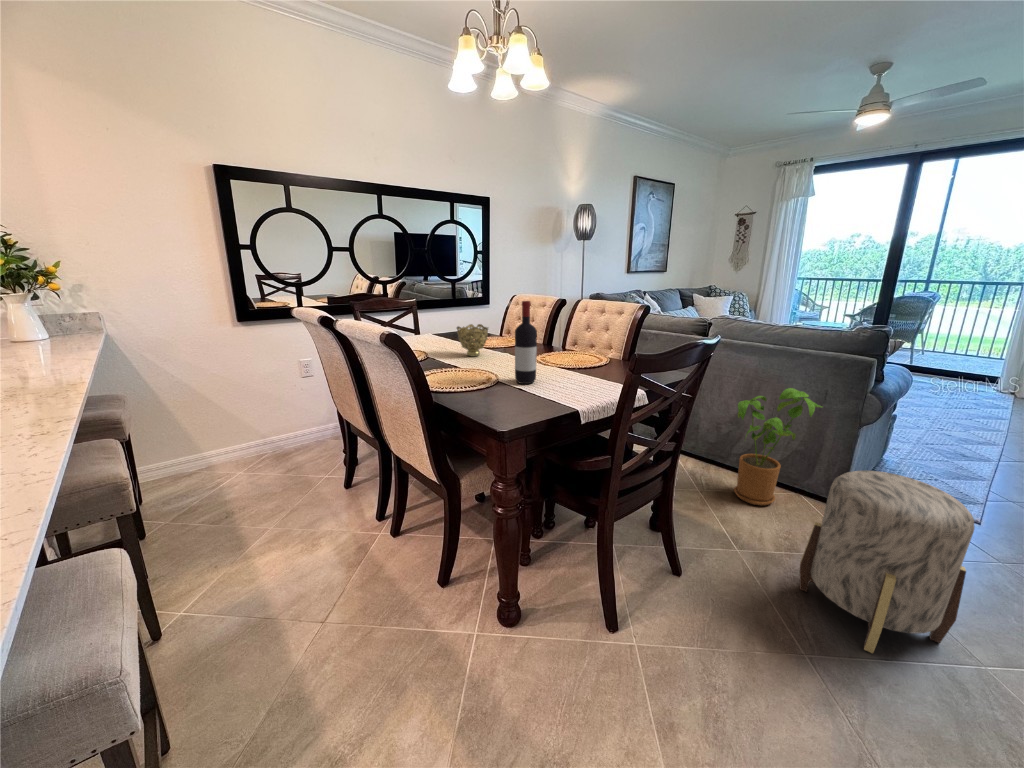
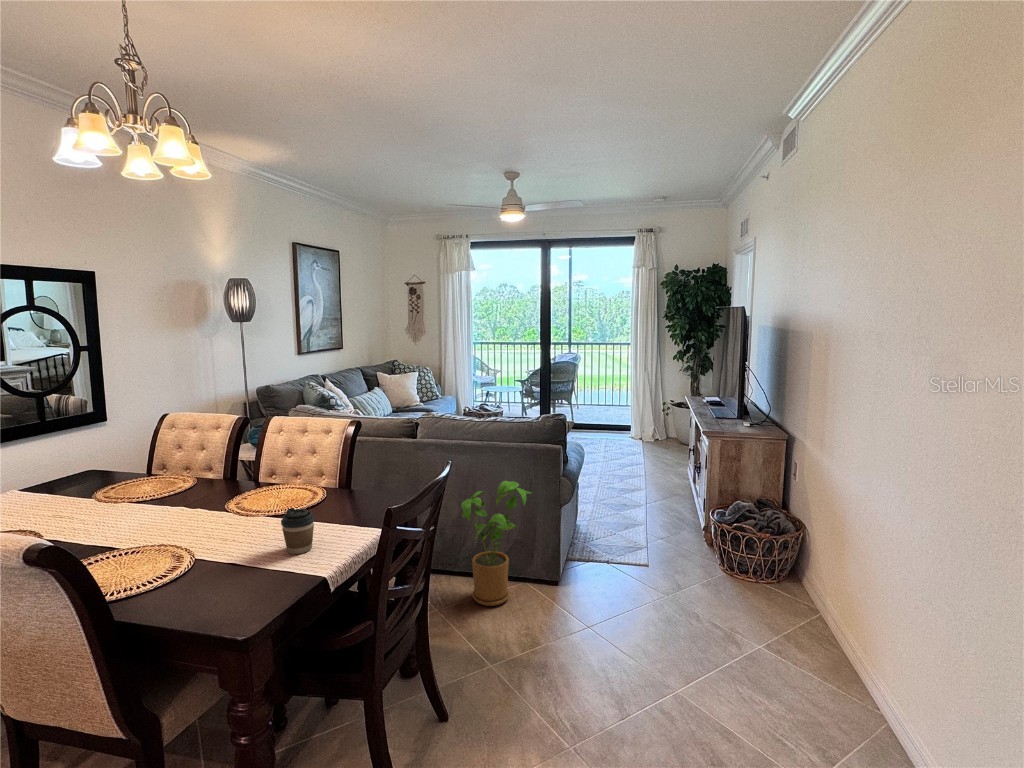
wine bottle: present [515,301,537,384] -> none [217,449,252,556]
decorative bowl: present [457,324,488,357] -> none [95,476,153,527]
coffee cup: none [555,355,582,392] -> present [281,508,314,554]
ottoman: present [800,471,975,653] -> none [547,548,653,713]

